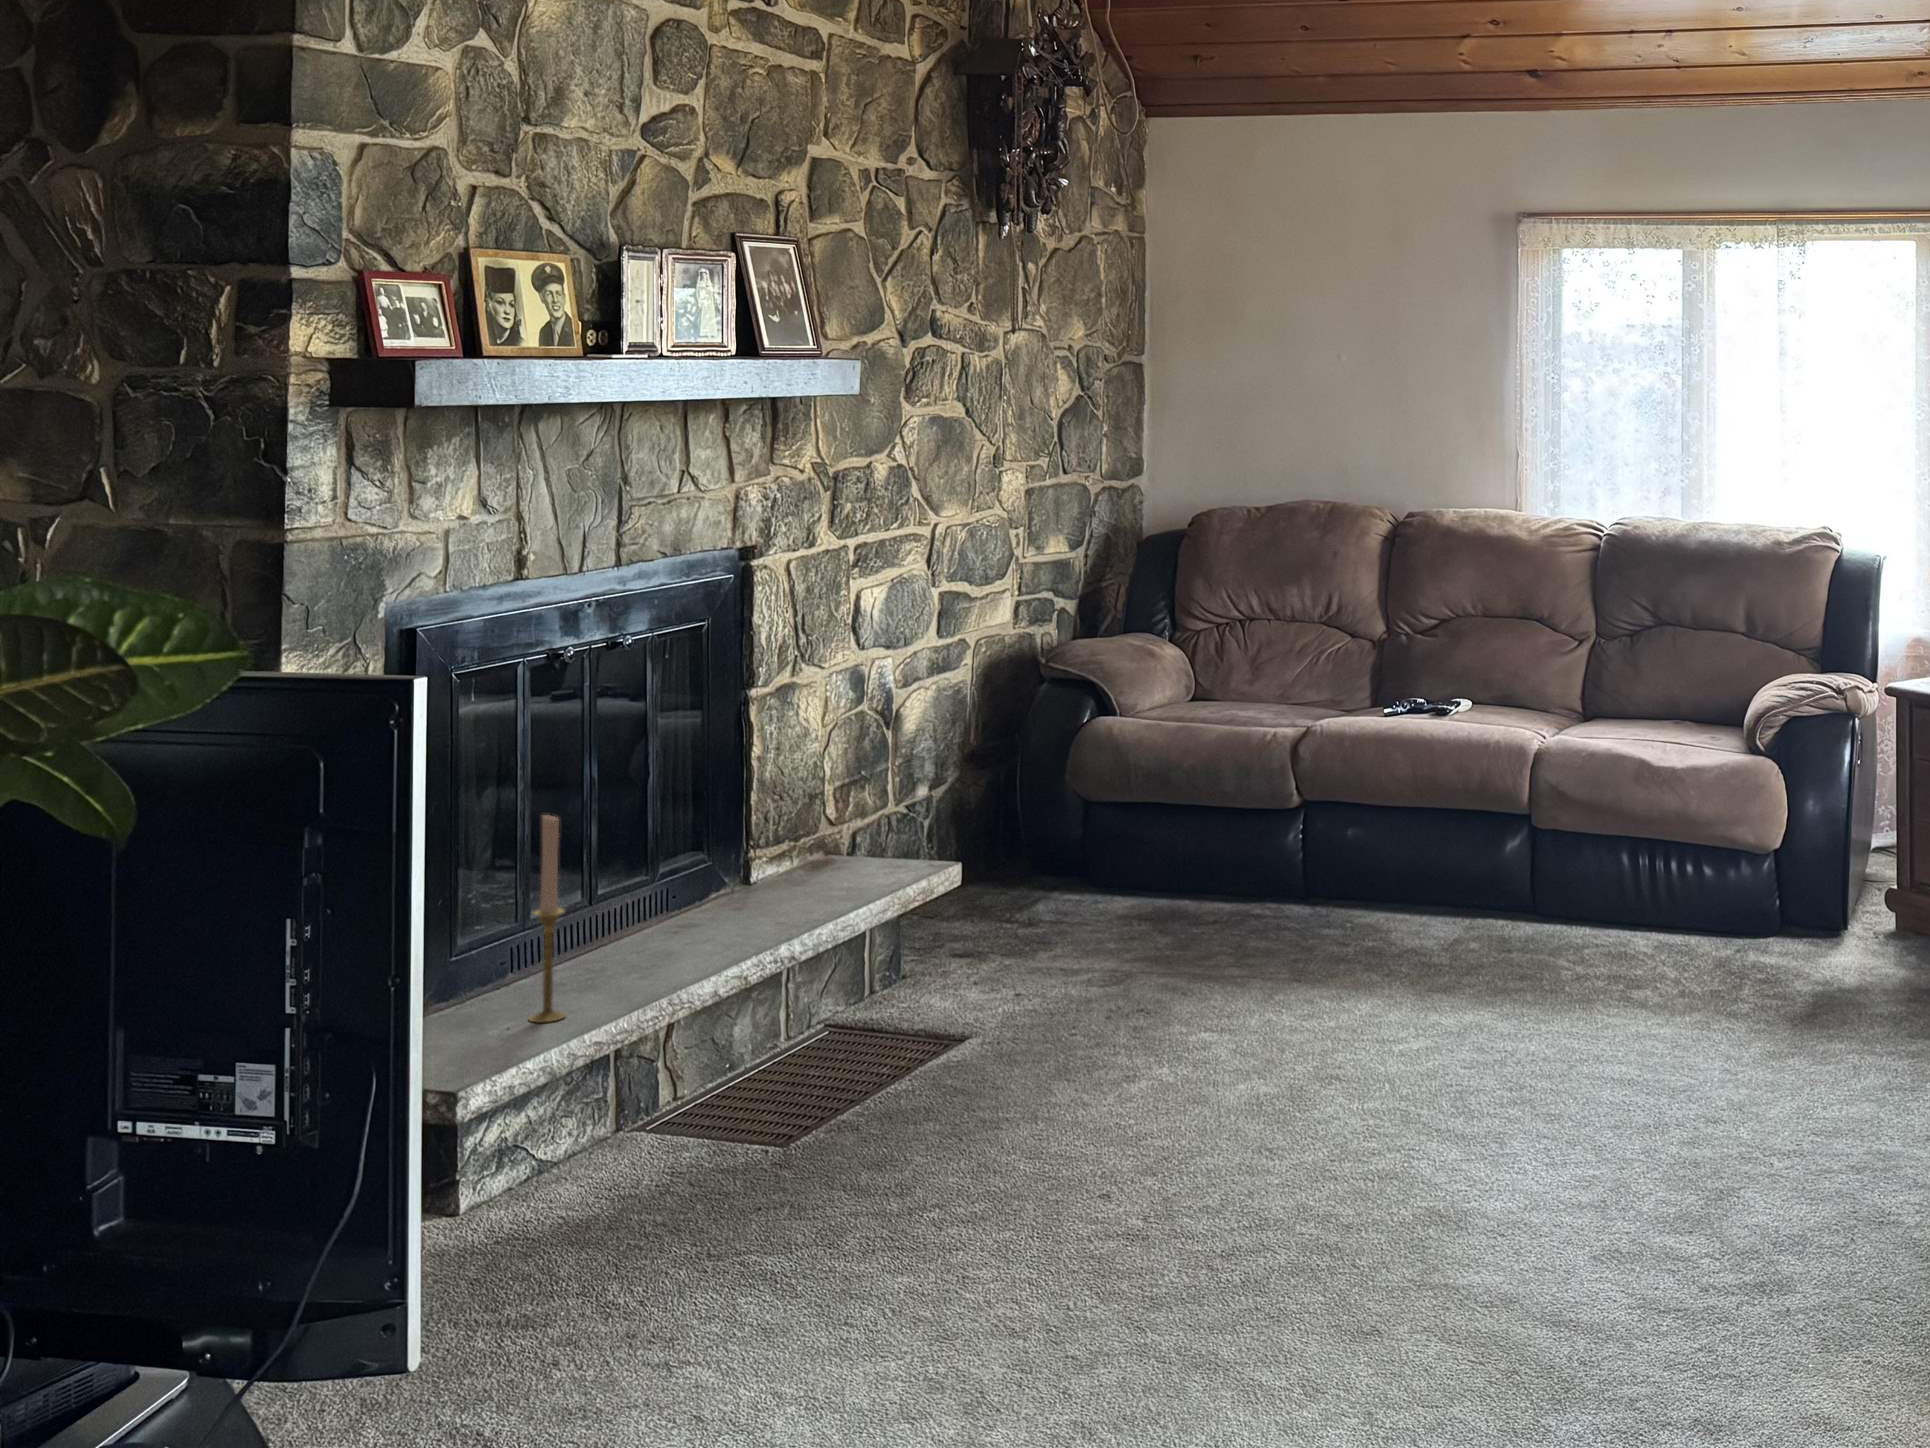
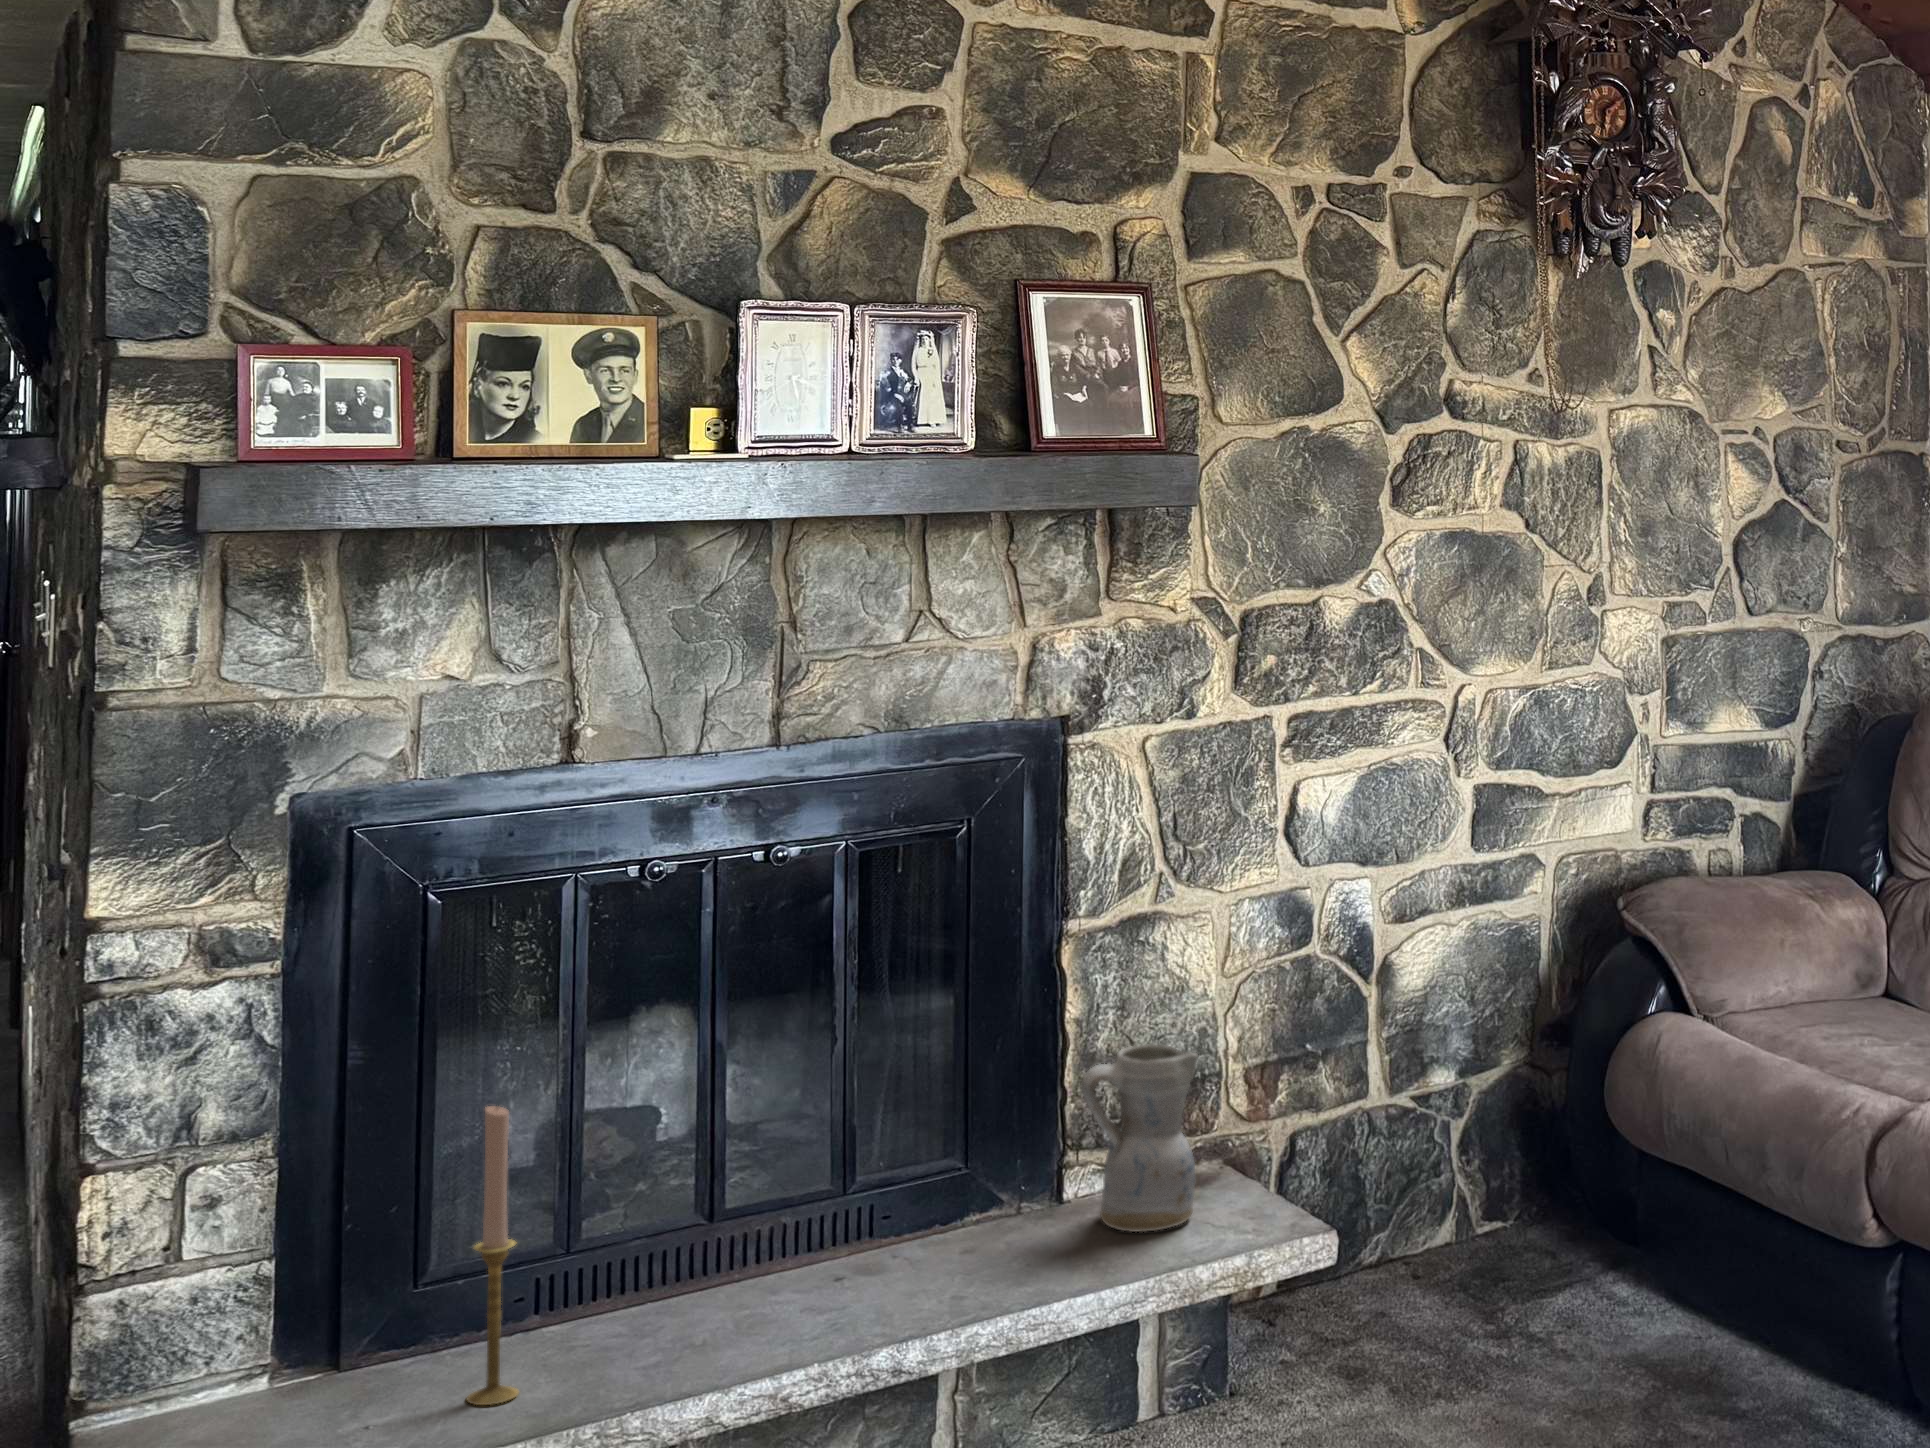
ceramic pitcher: none [795,766,869,891] -> present [1082,1044,1198,1232]

